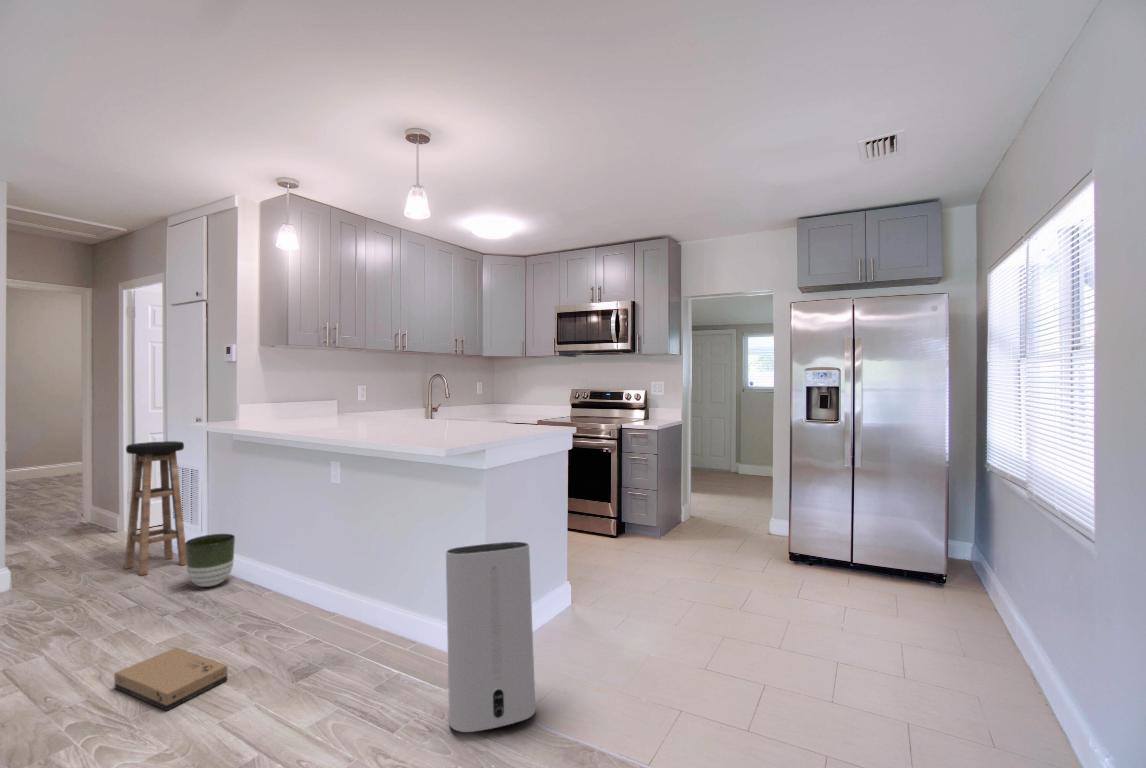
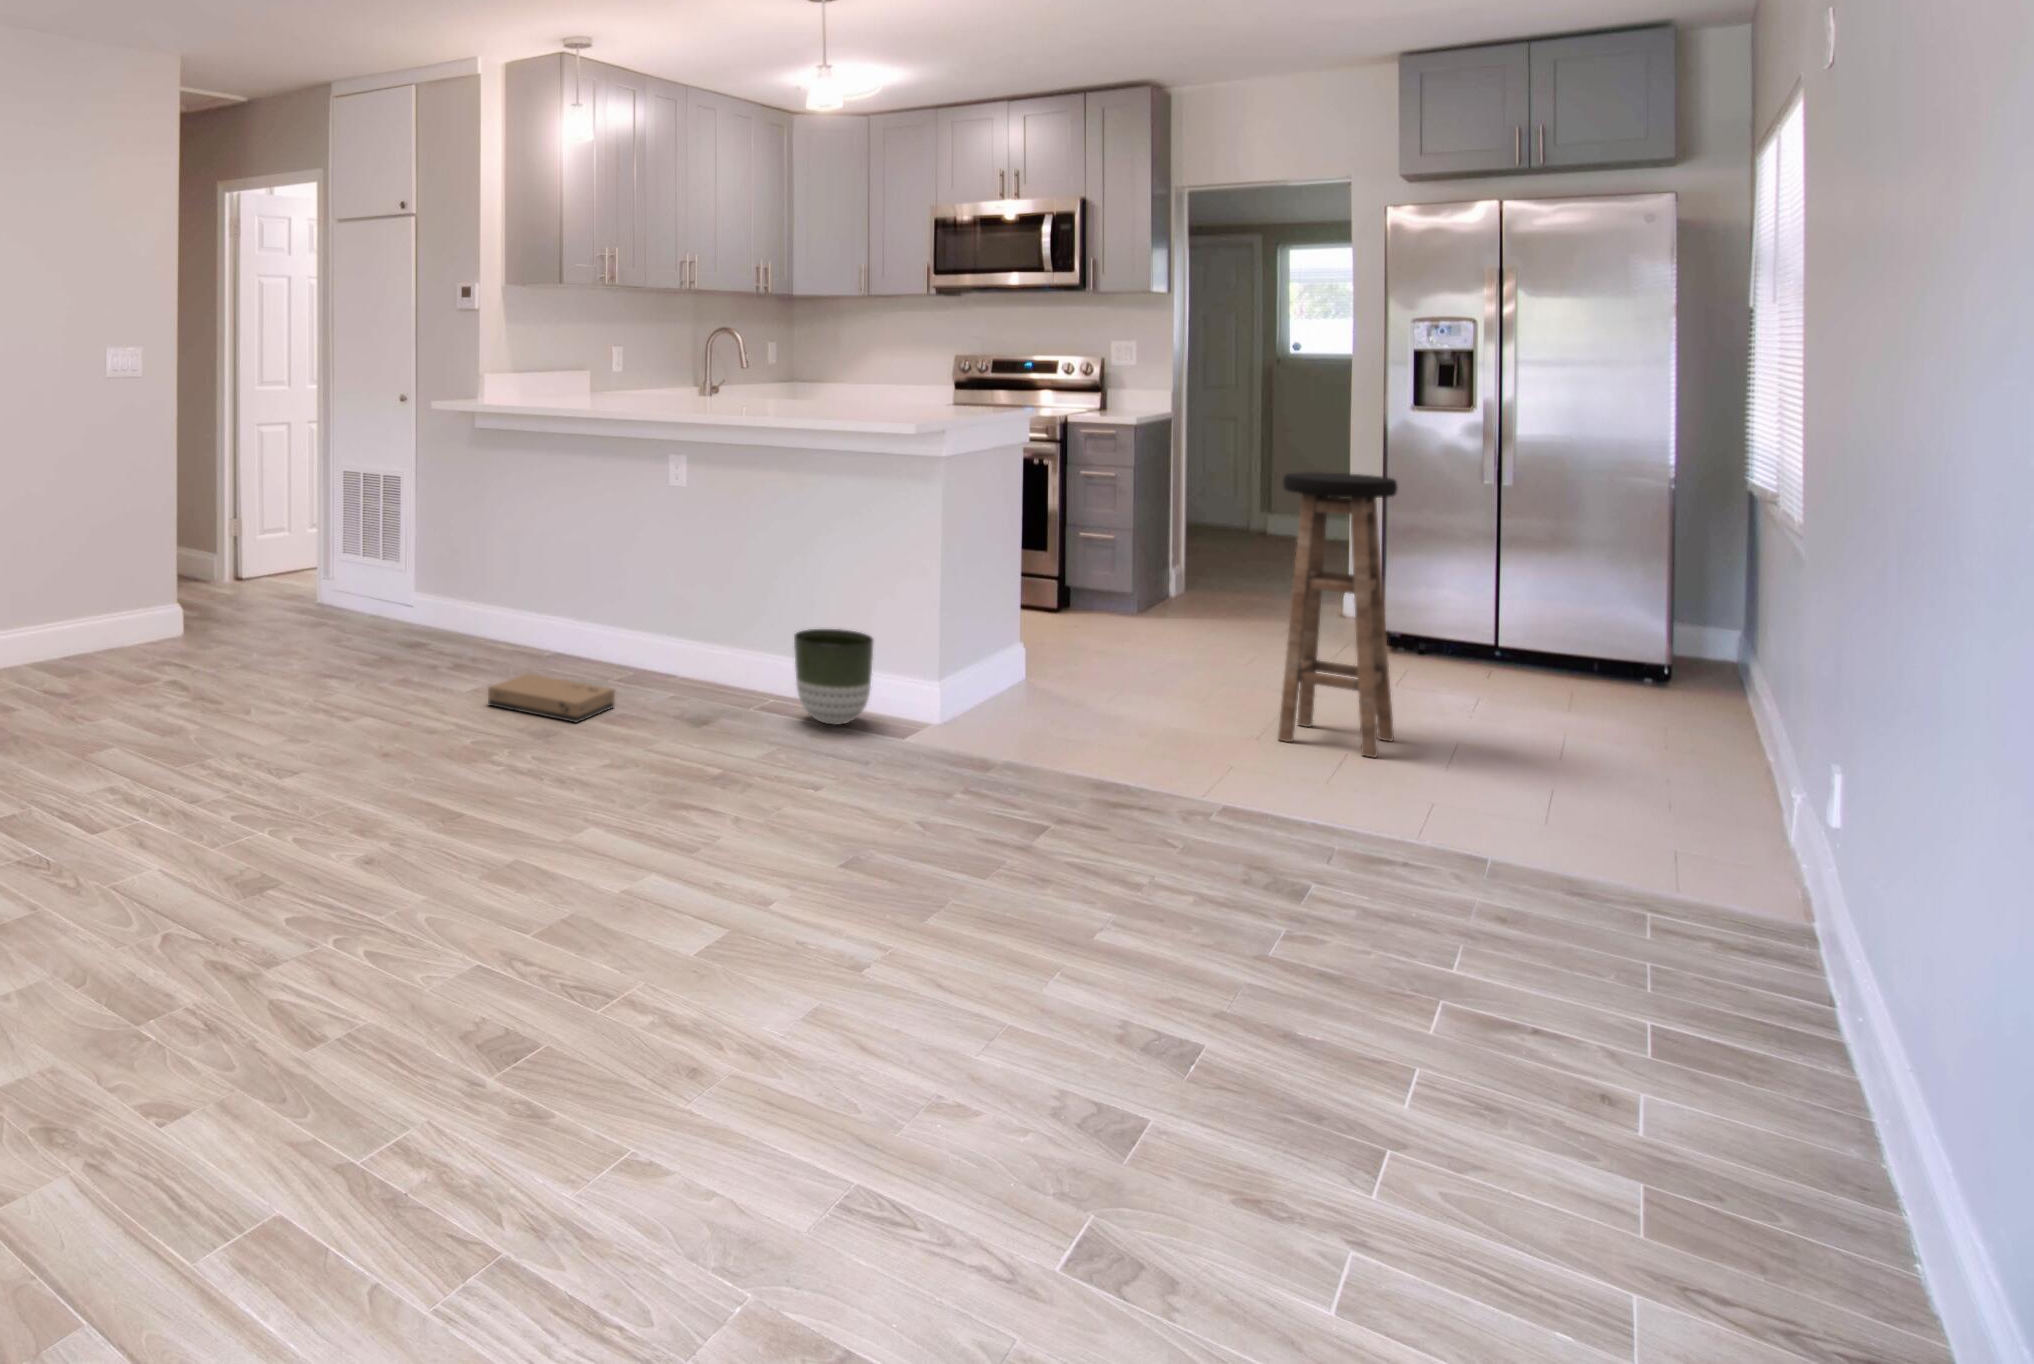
bar stool: present [124,441,187,576] -> present [1278,472,1397,758]
planter: present [185,534,235,587] -> present [794,629,873,725]
air purifier: present [446,542,536,732] -> none [916,543,1034,752]

